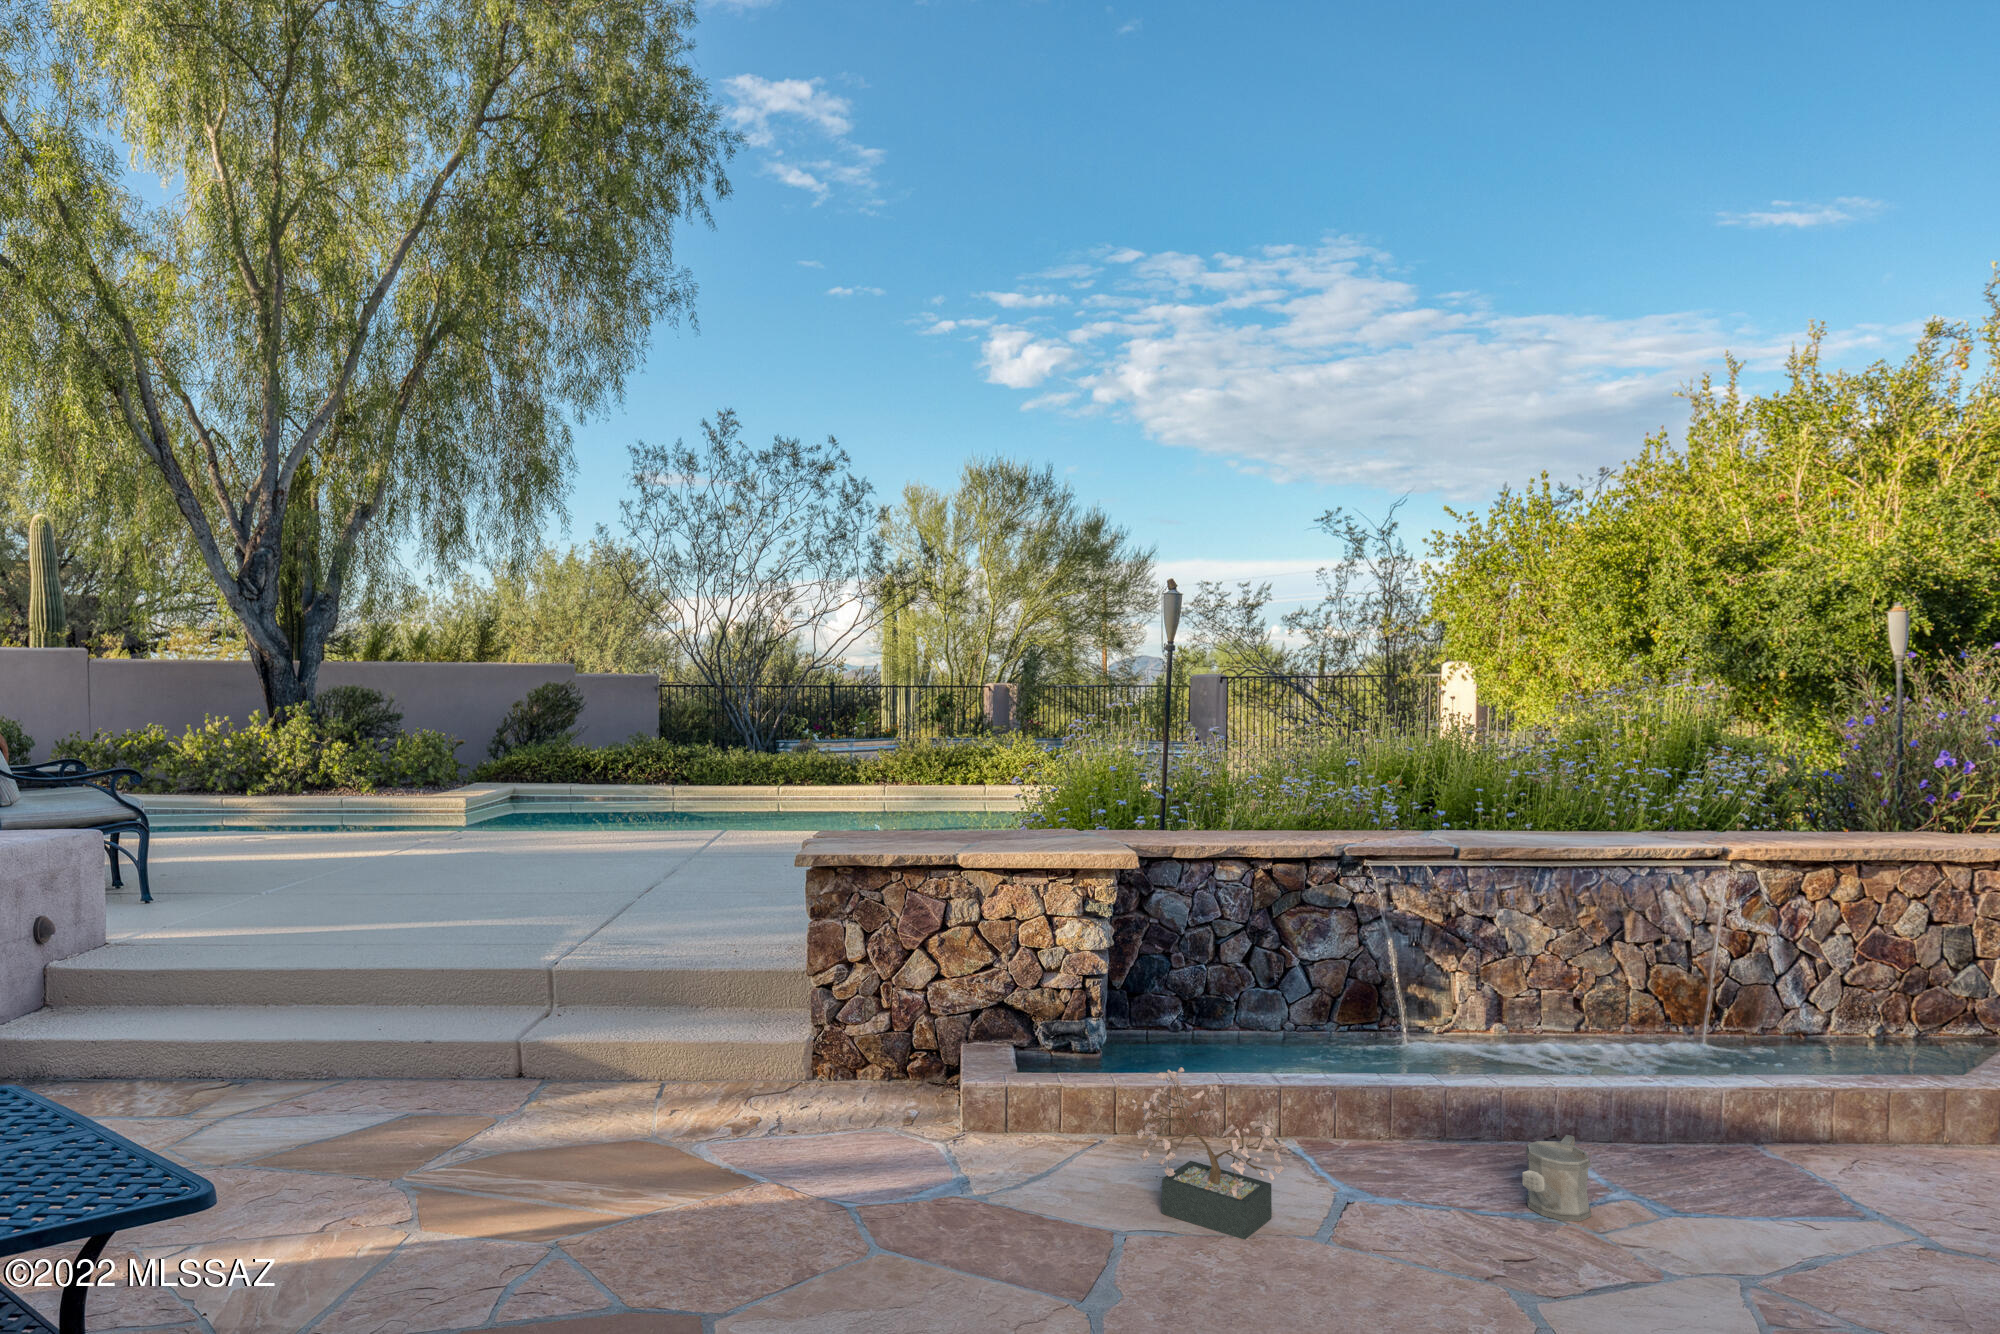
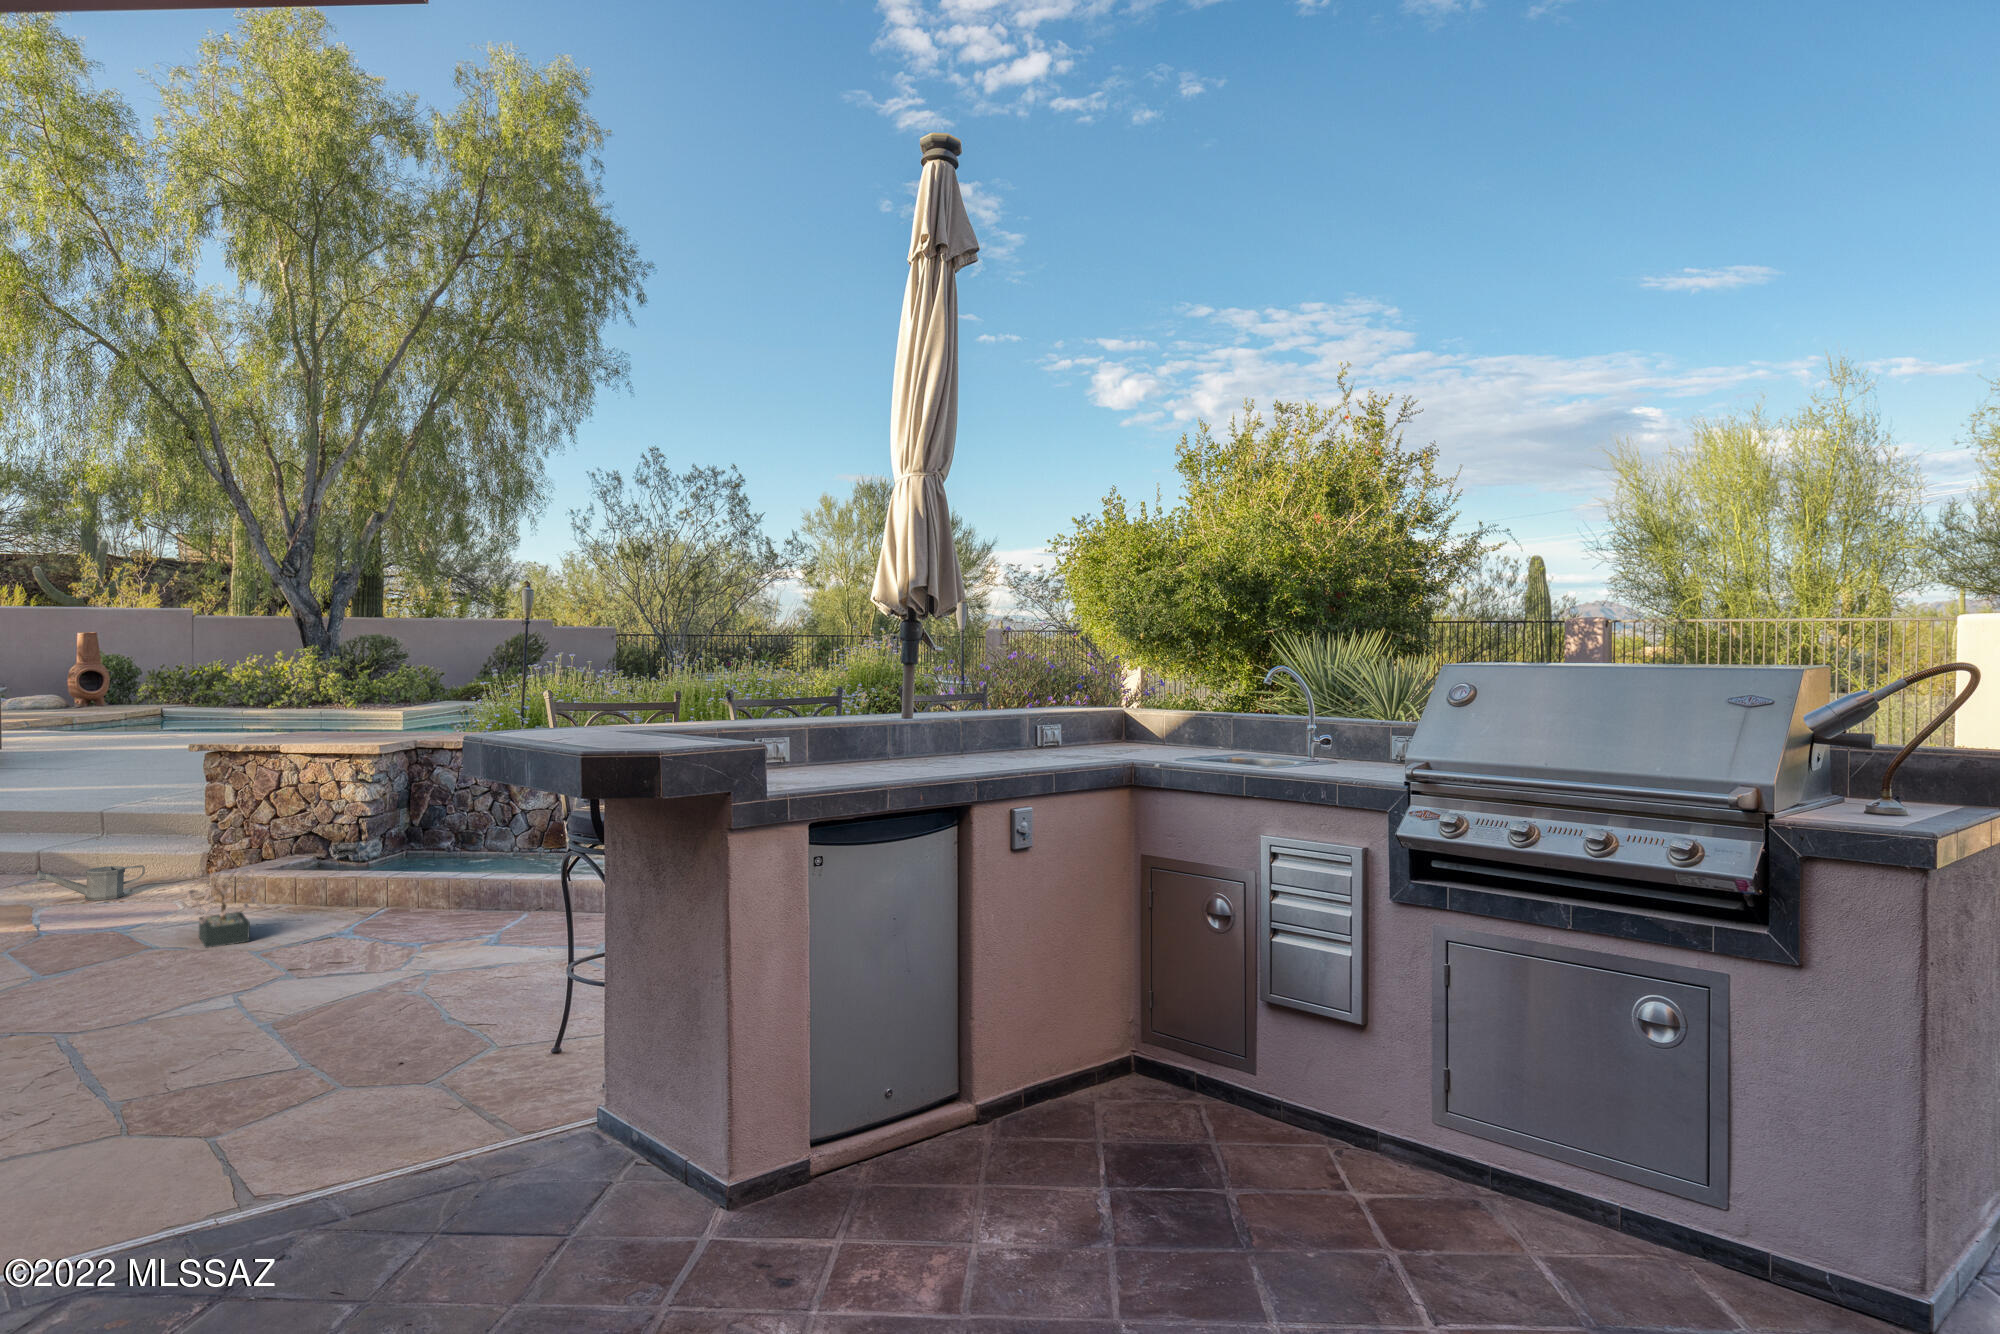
watering can: present [1522,1135,1591,1221] -> present [37,865,145,901]

